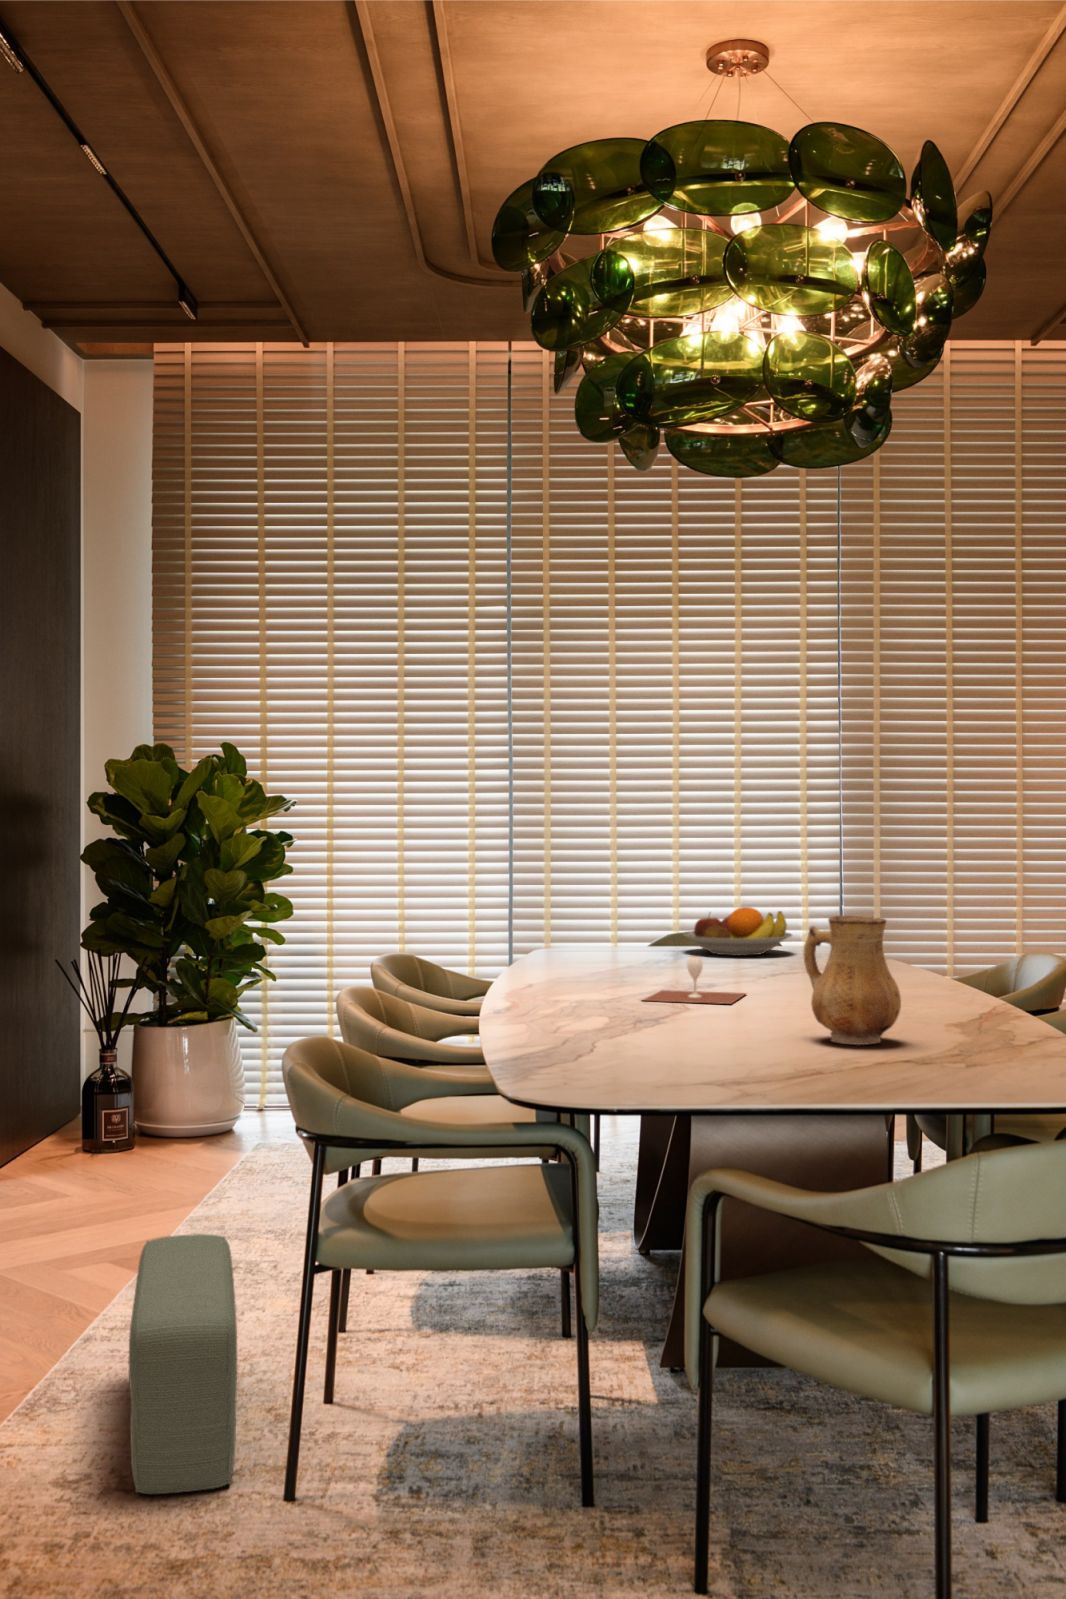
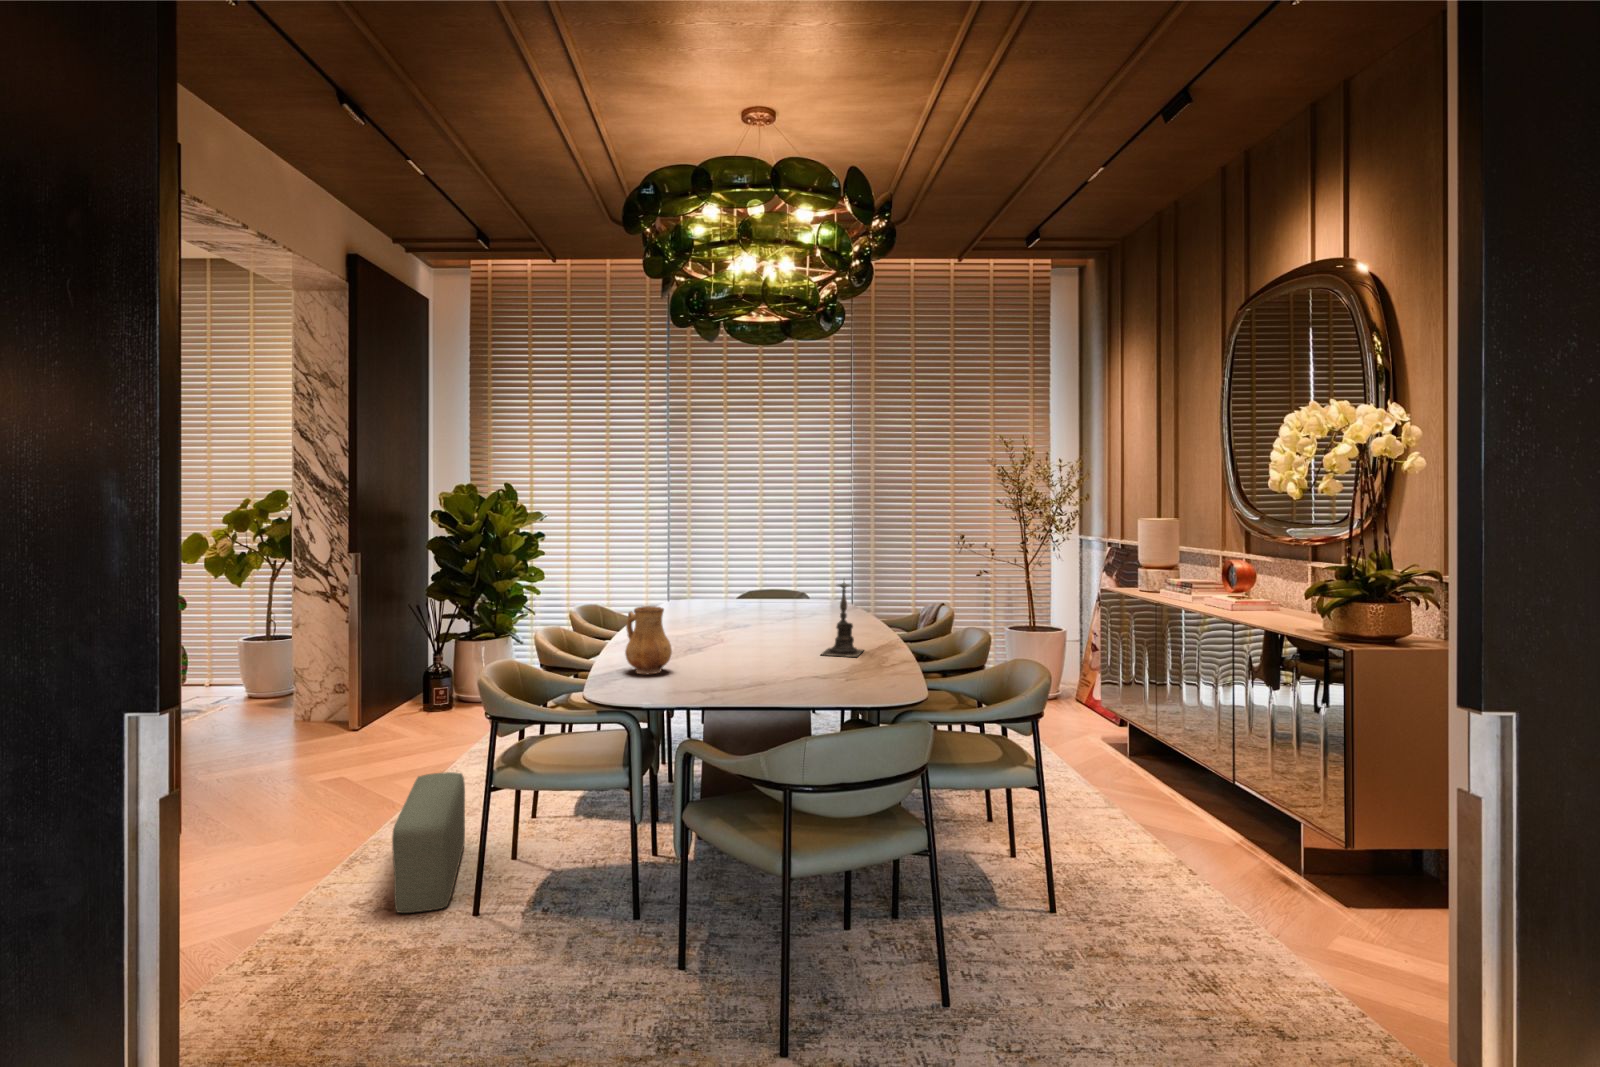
candle holder: none [896,861,974,1019] -> present [822,582,863,657]
fruit bowl: present [683,907,792,955] -> none [744,583,803,610]
ceramic pitcher: present [804,916,901,1045] -> present [625,606,672,674]
wine glass: present [644,956,746,1004] -> none [693,620,754,647]

